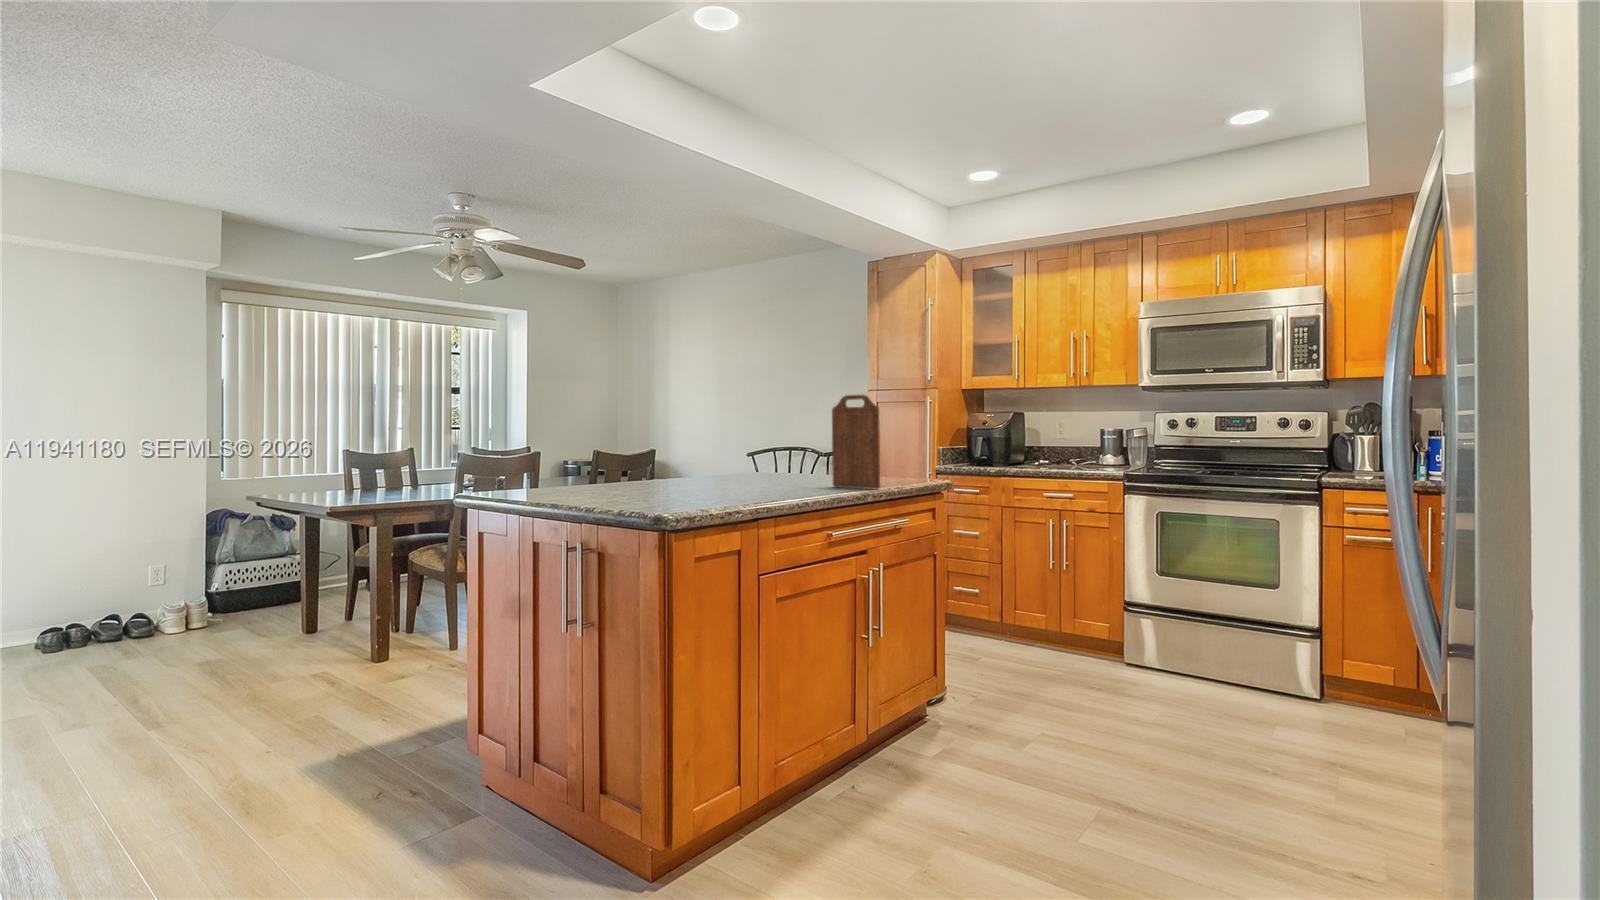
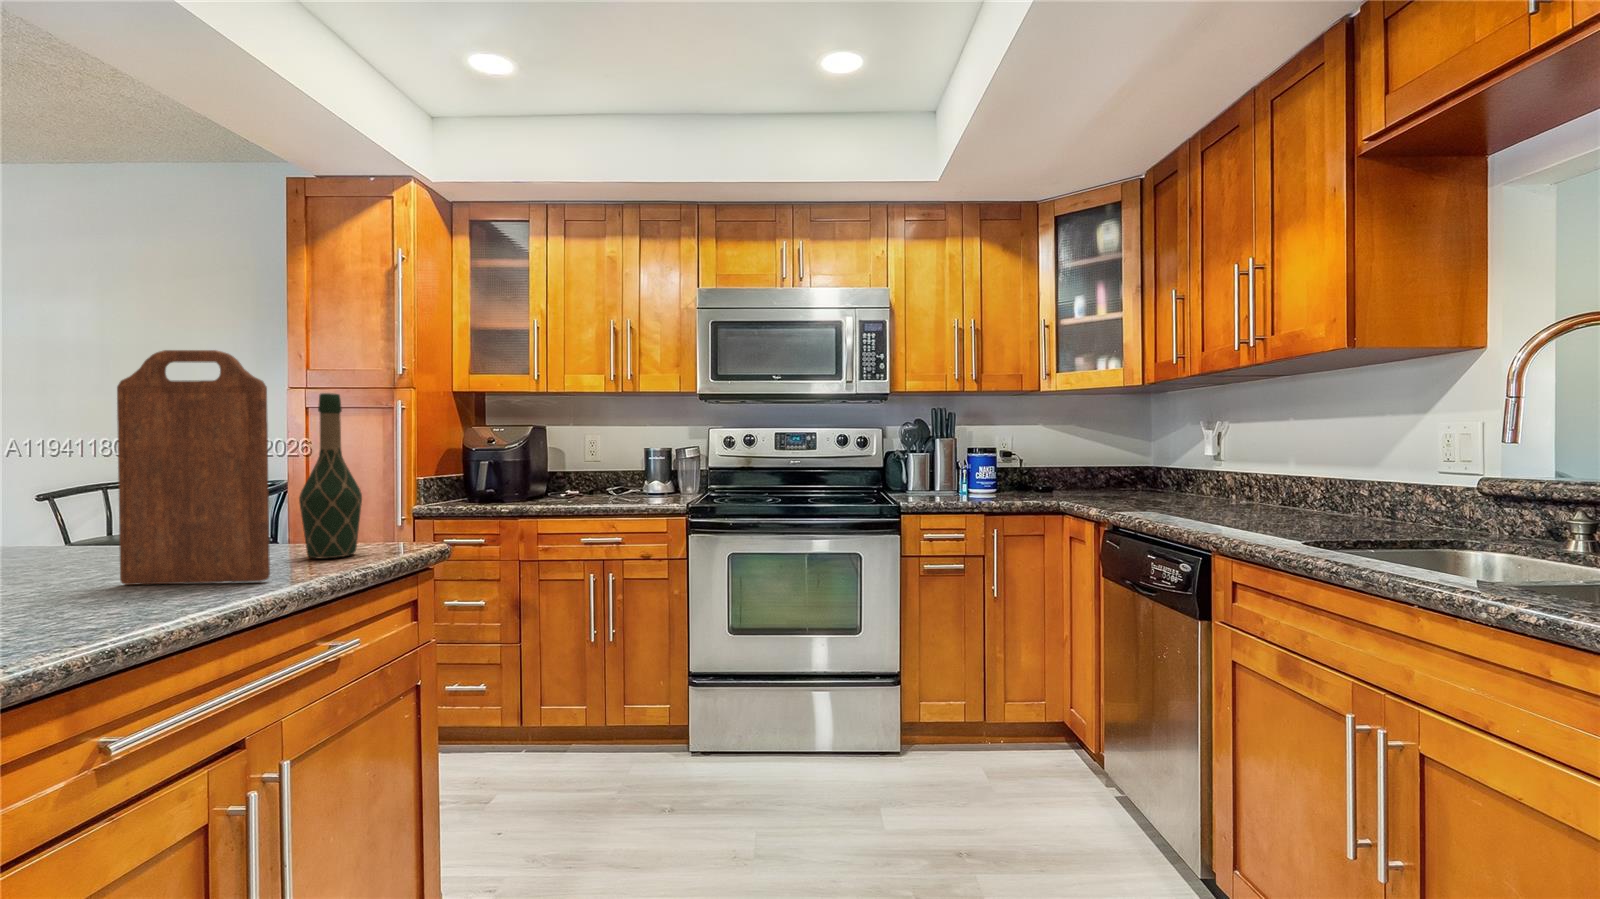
wine bottle: none [887,408,912,484] -> present [299,393,362,559]

